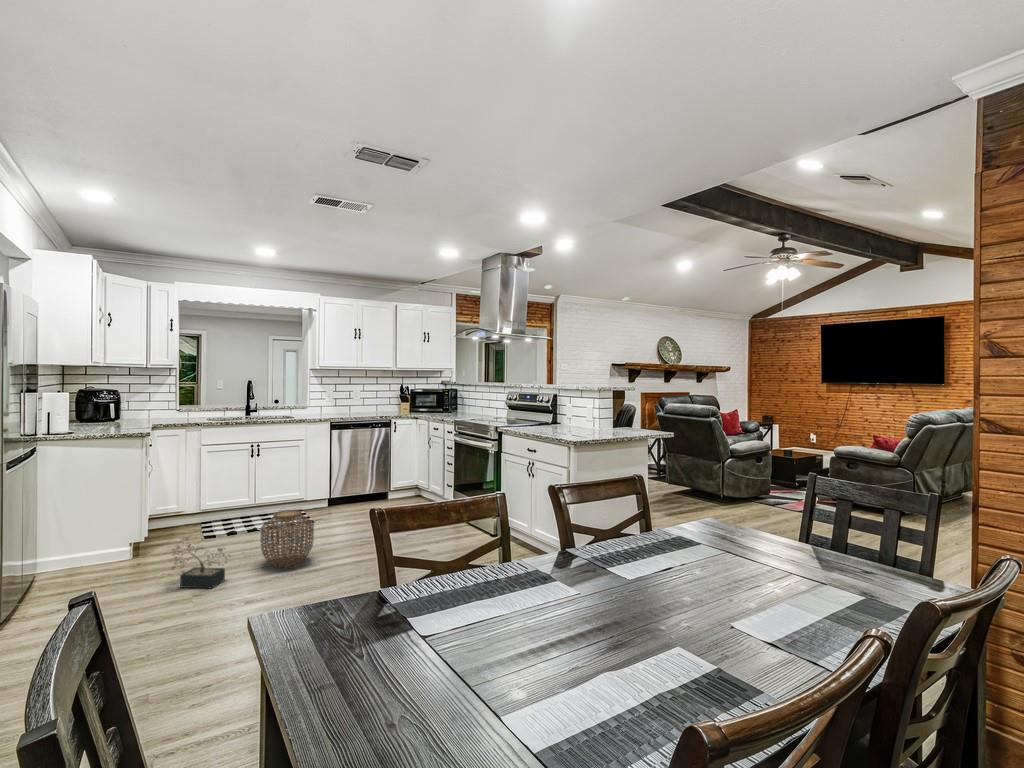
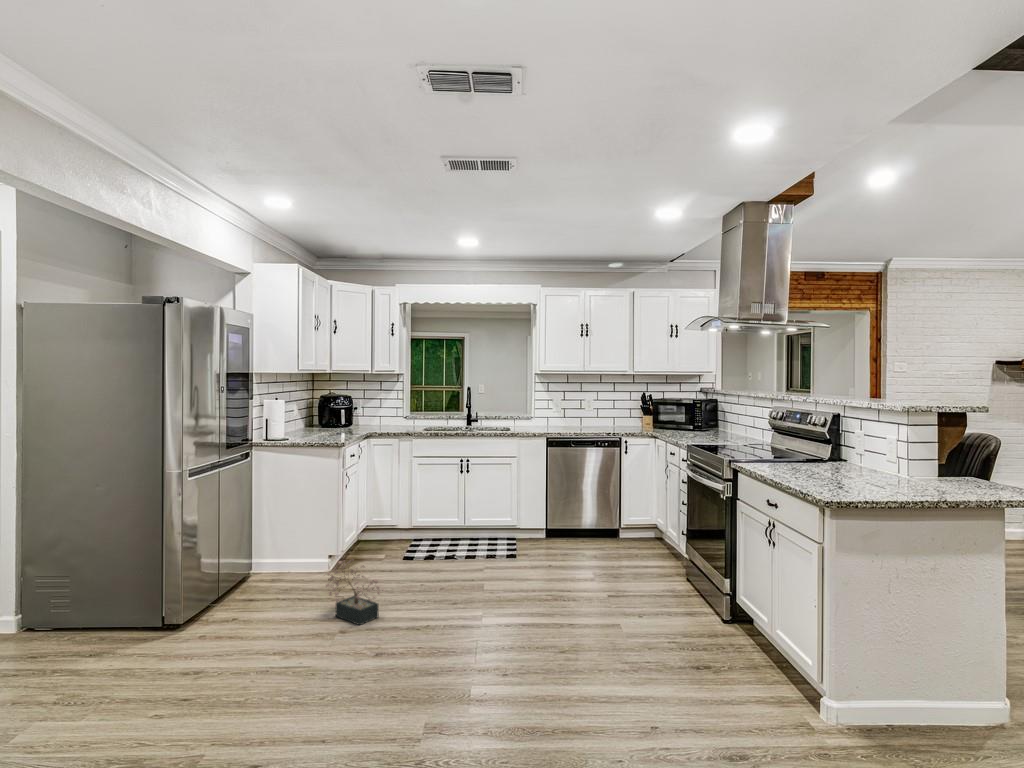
woven basket: present [260,510,314,568] -> none [421,544,480,614]

